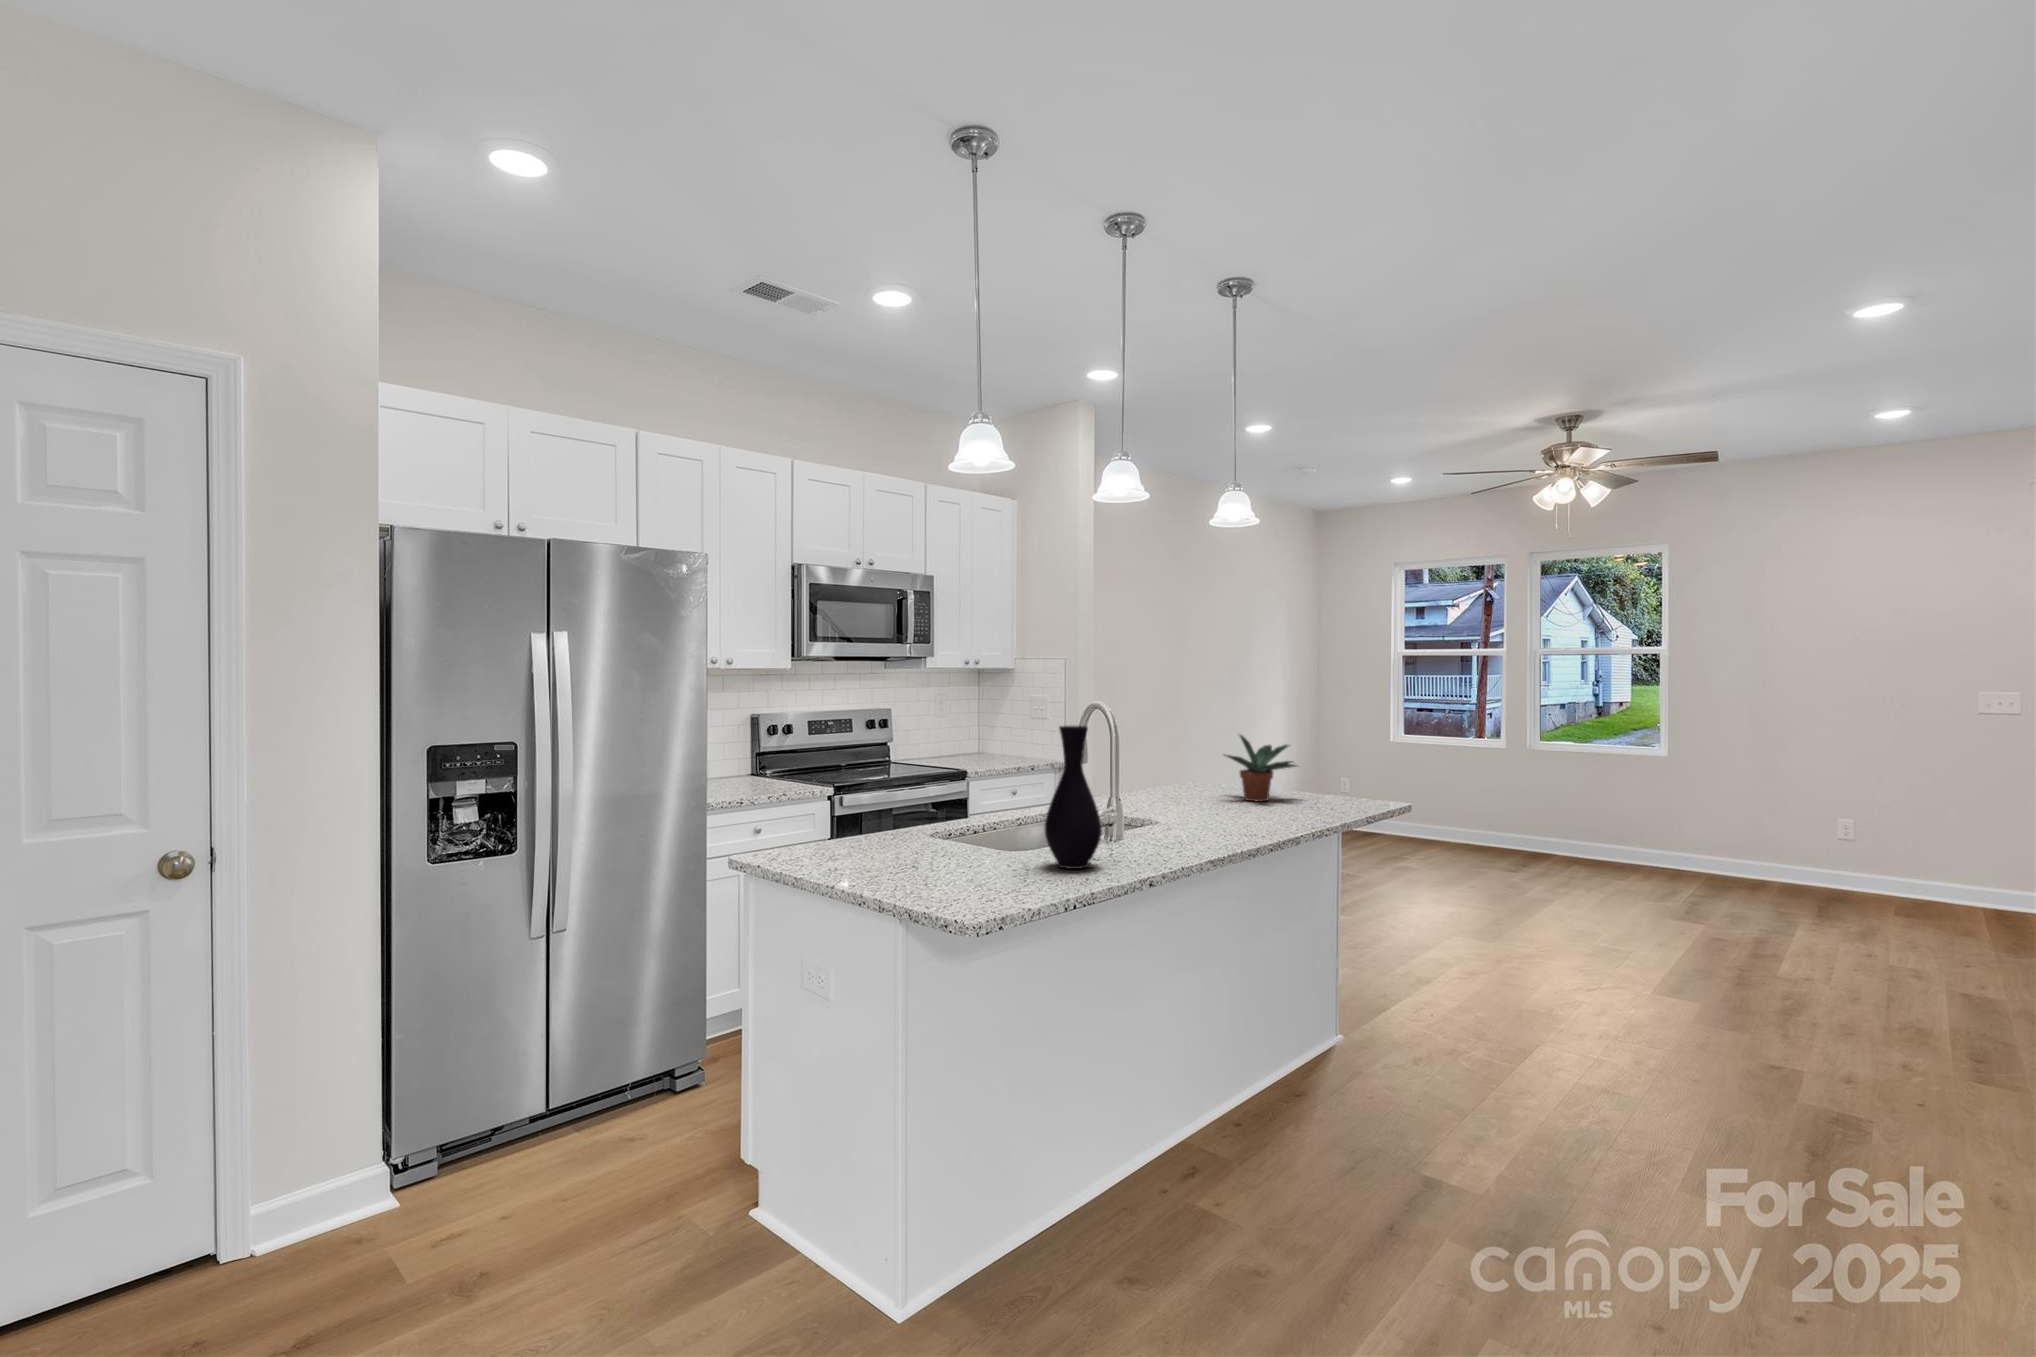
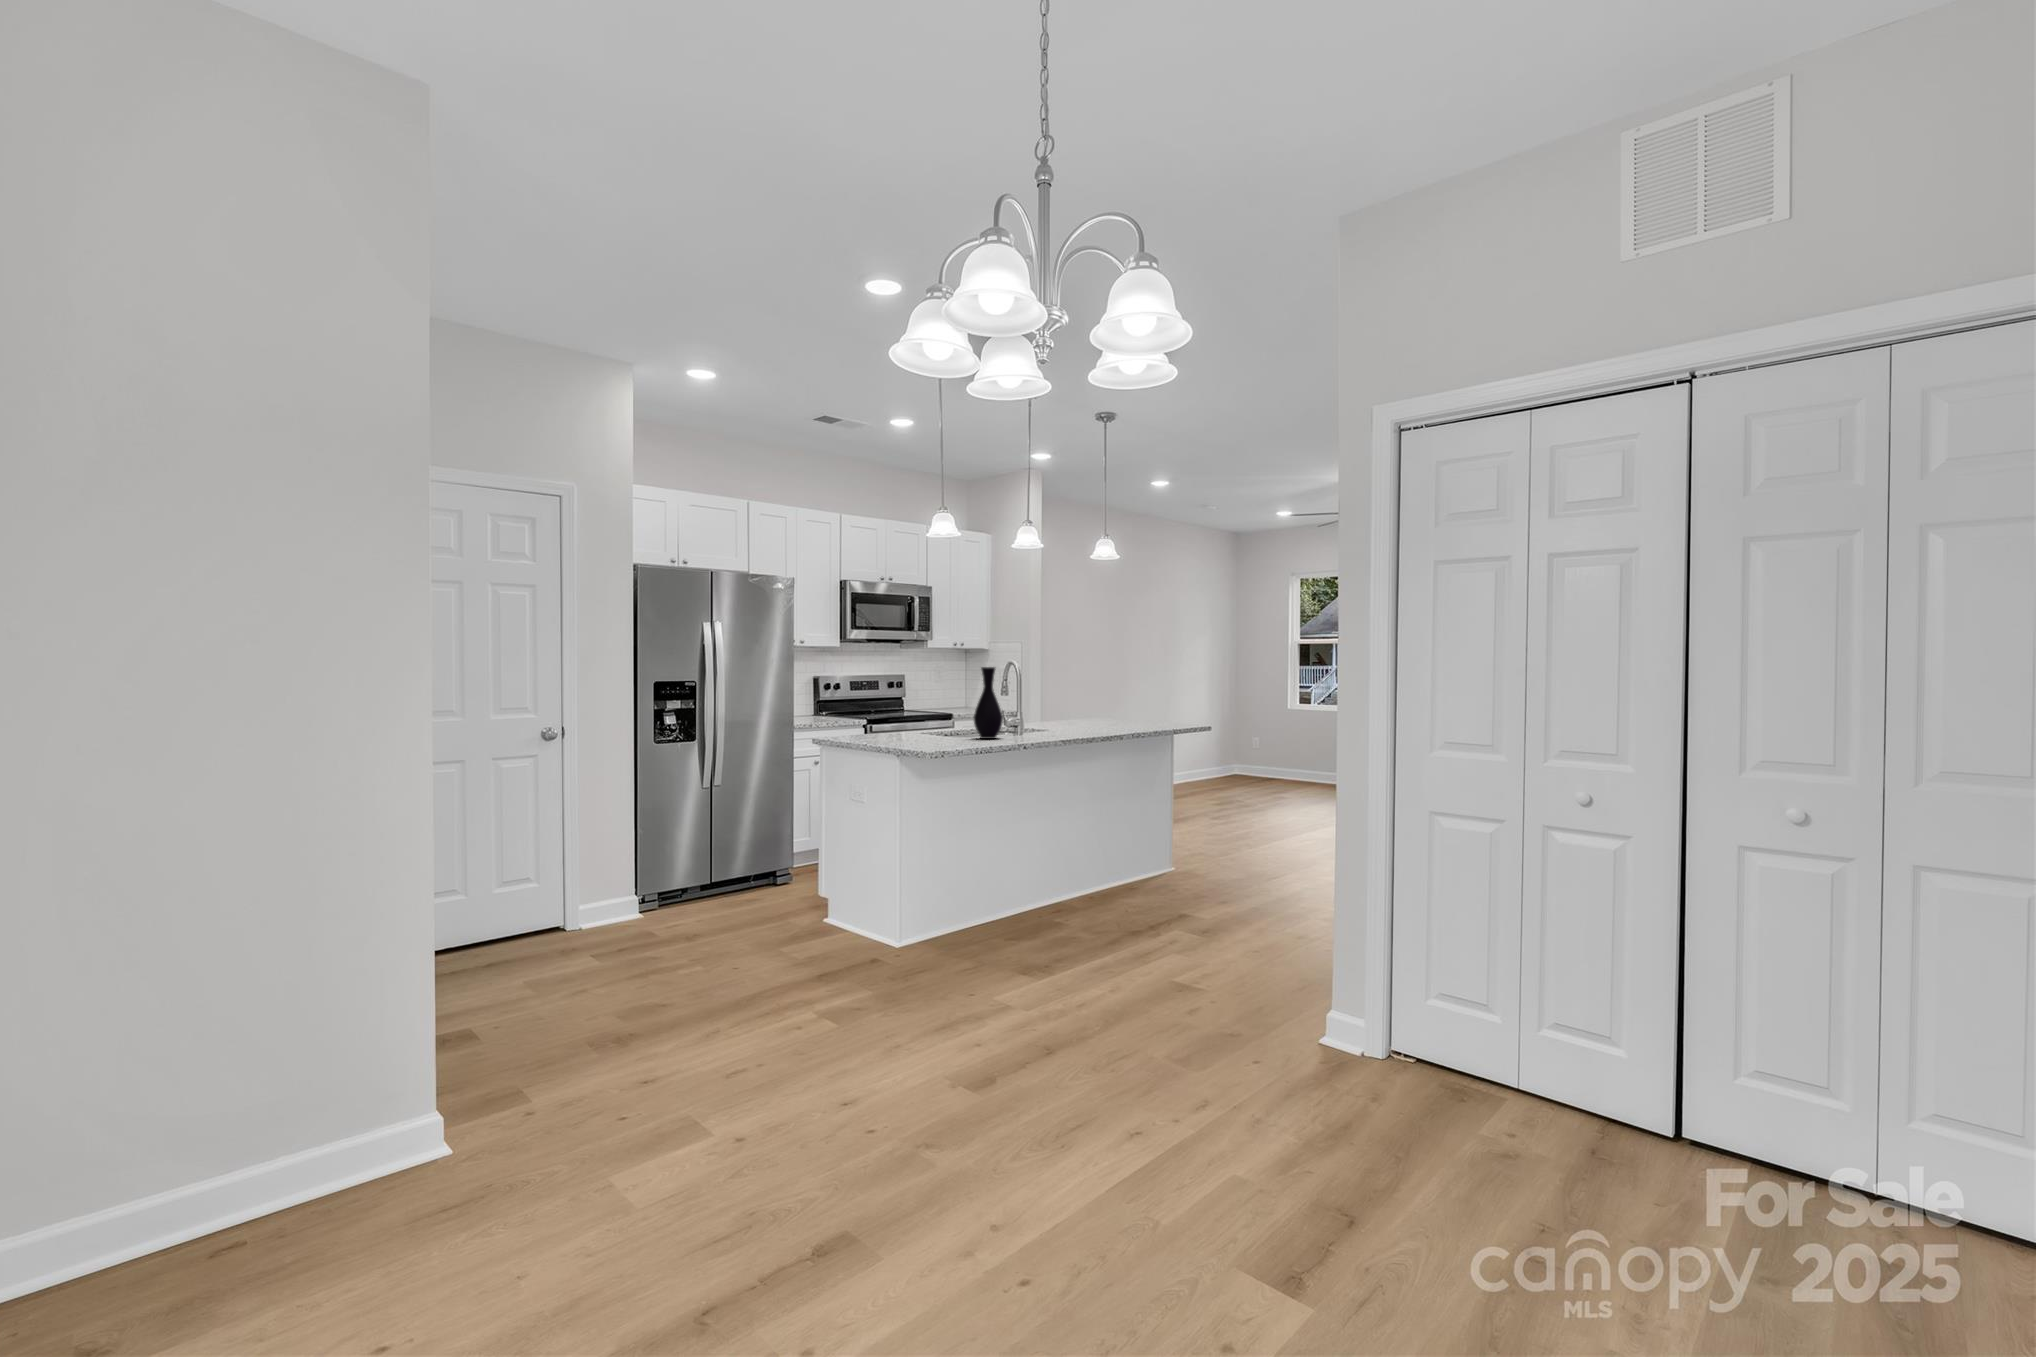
potted plant: present [1225,735,1296,802] -> none [1098,683,1147,723]

